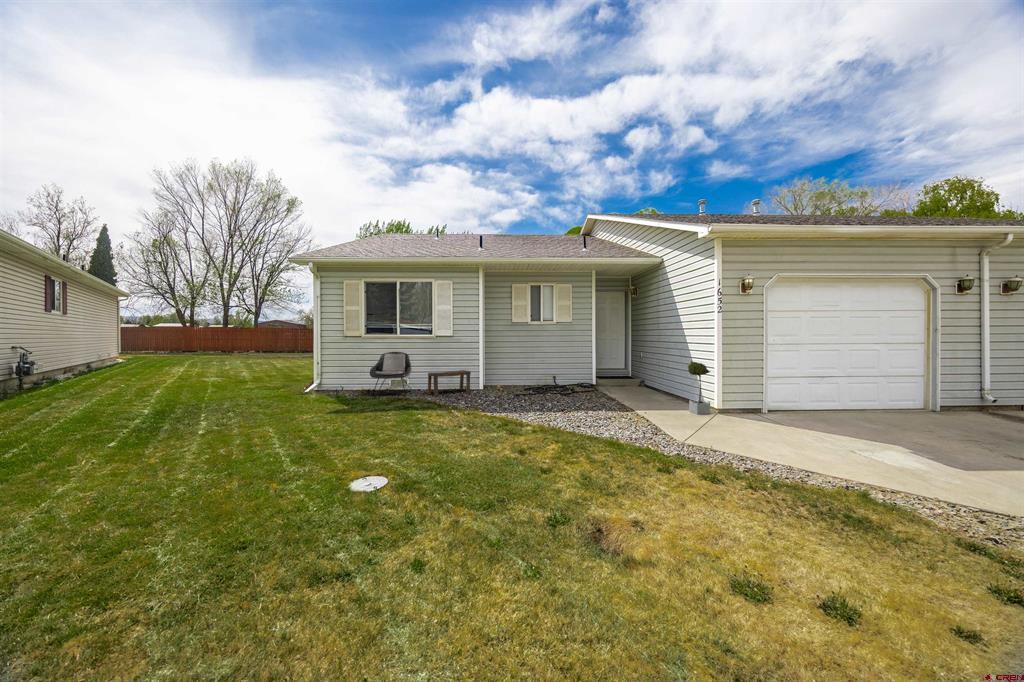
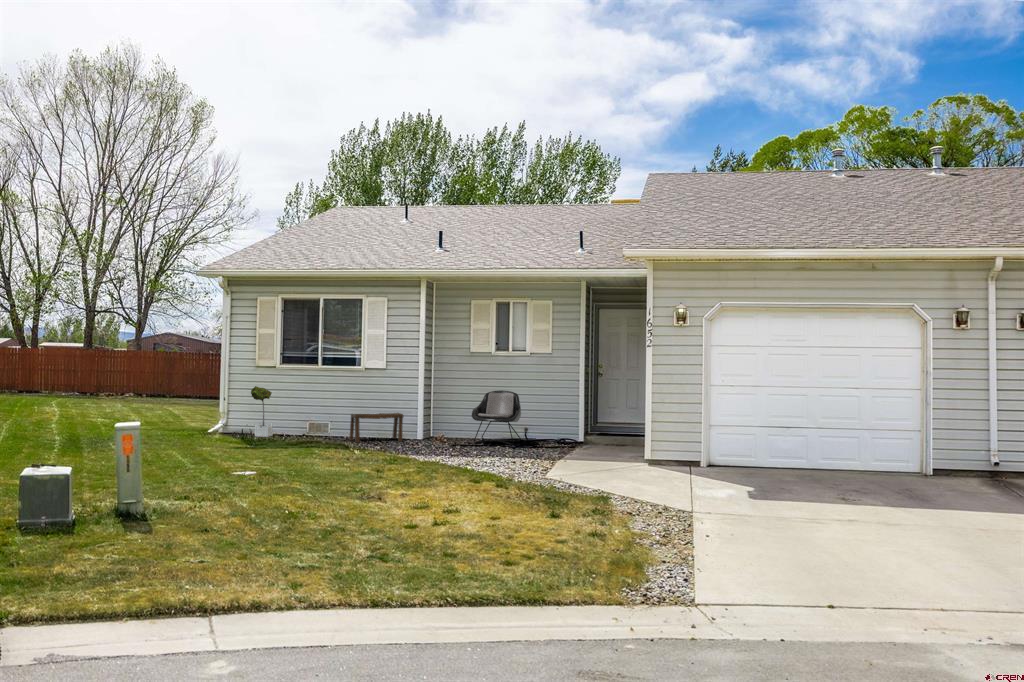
lounge chair: present [370,352,412,397] -> present [472,390,521,445]
potted tree: present [688,361,710,414] -> present [251,386,273,437]

